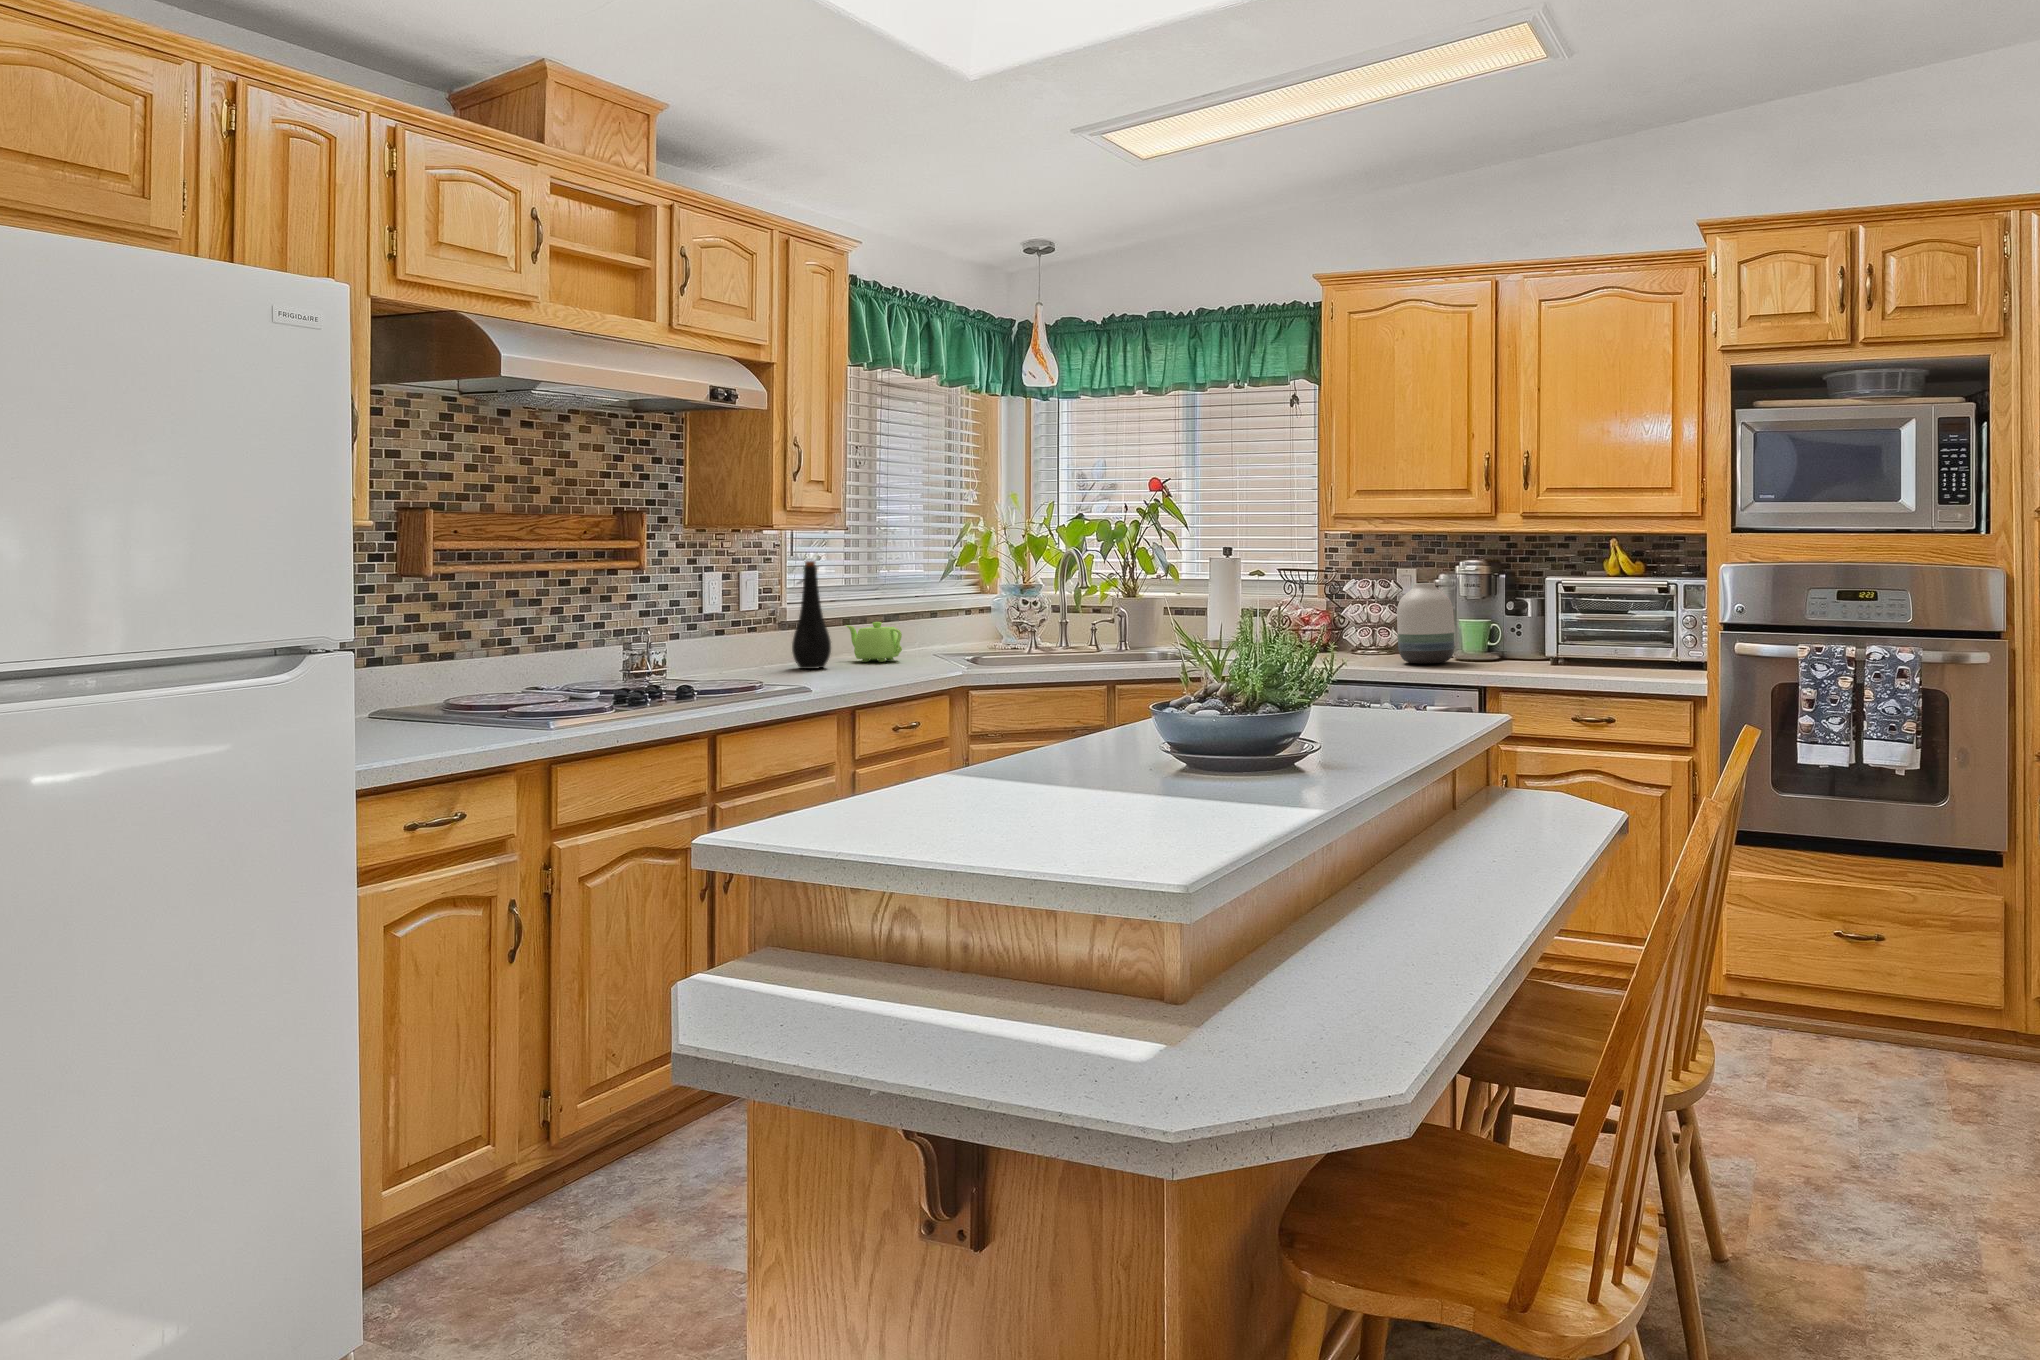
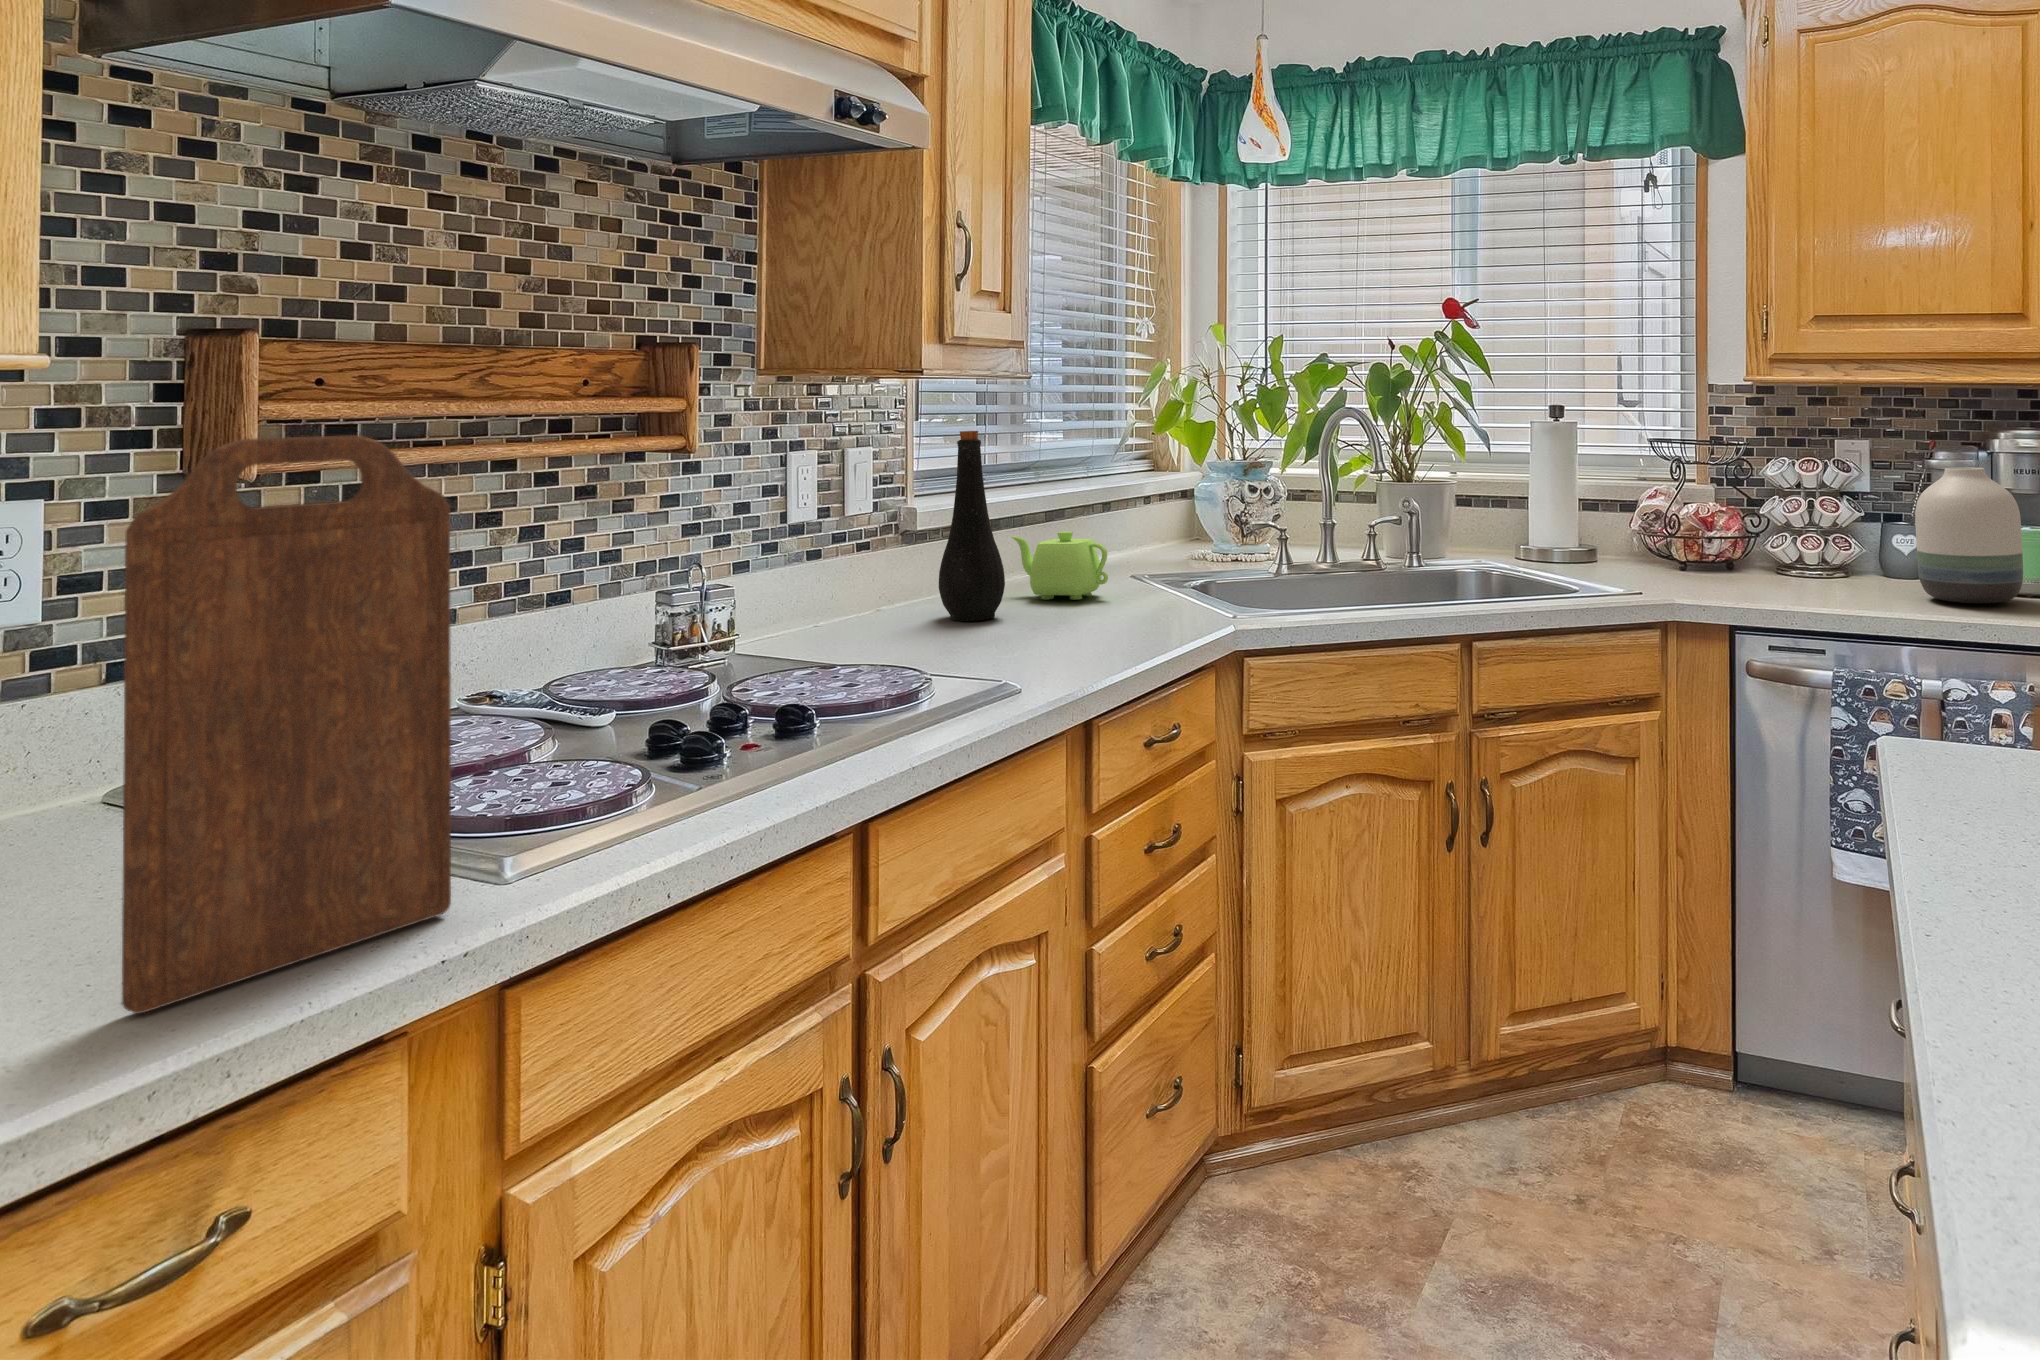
cutting board: none [419,551,530,747] -> present [122,435,451,1014]

